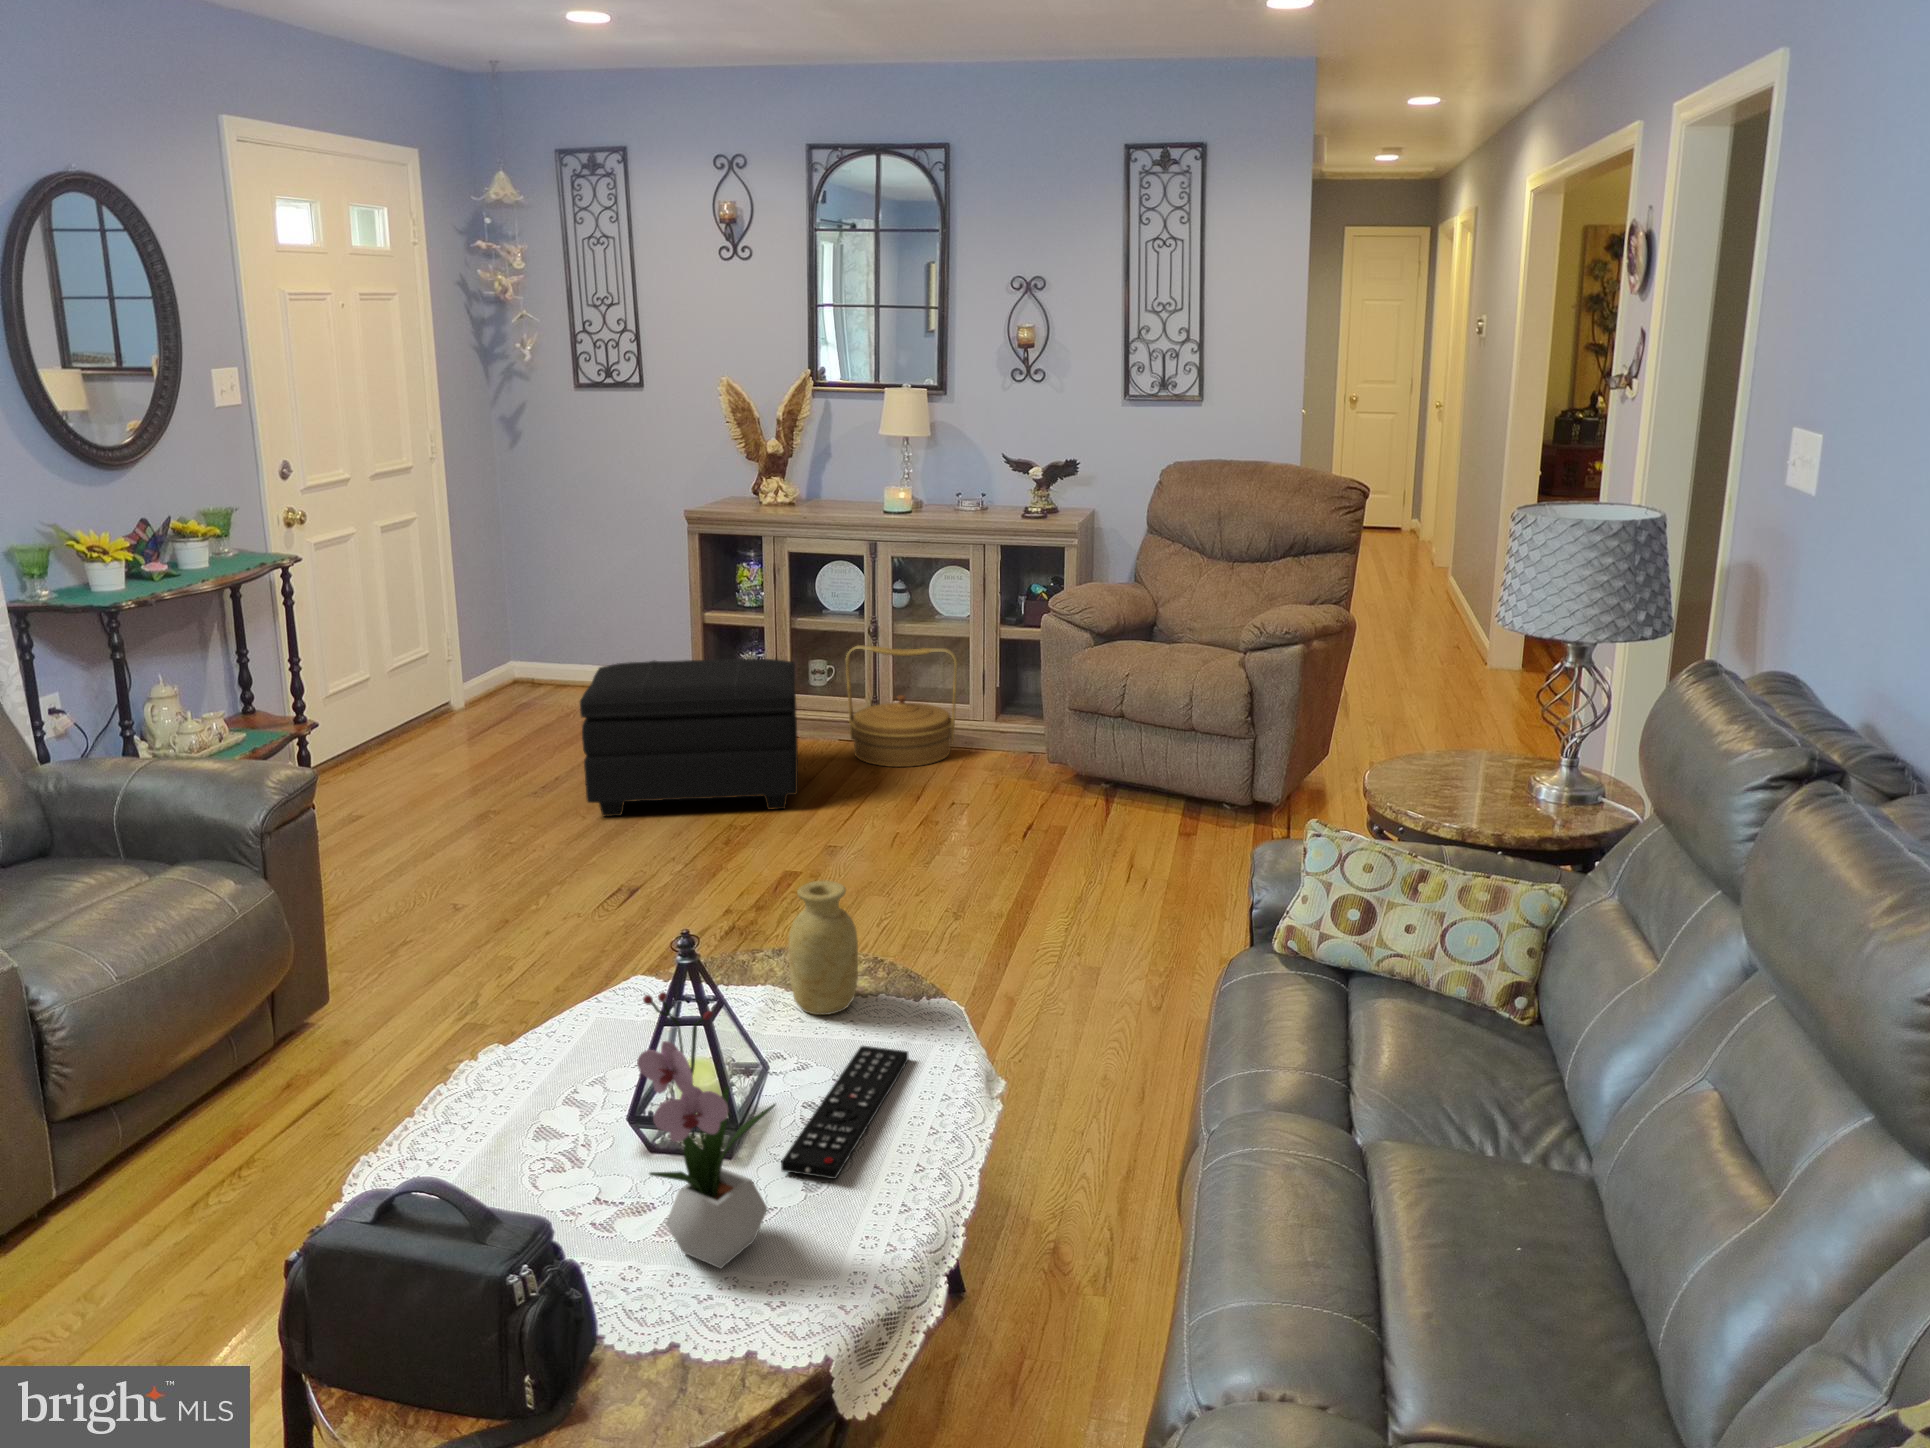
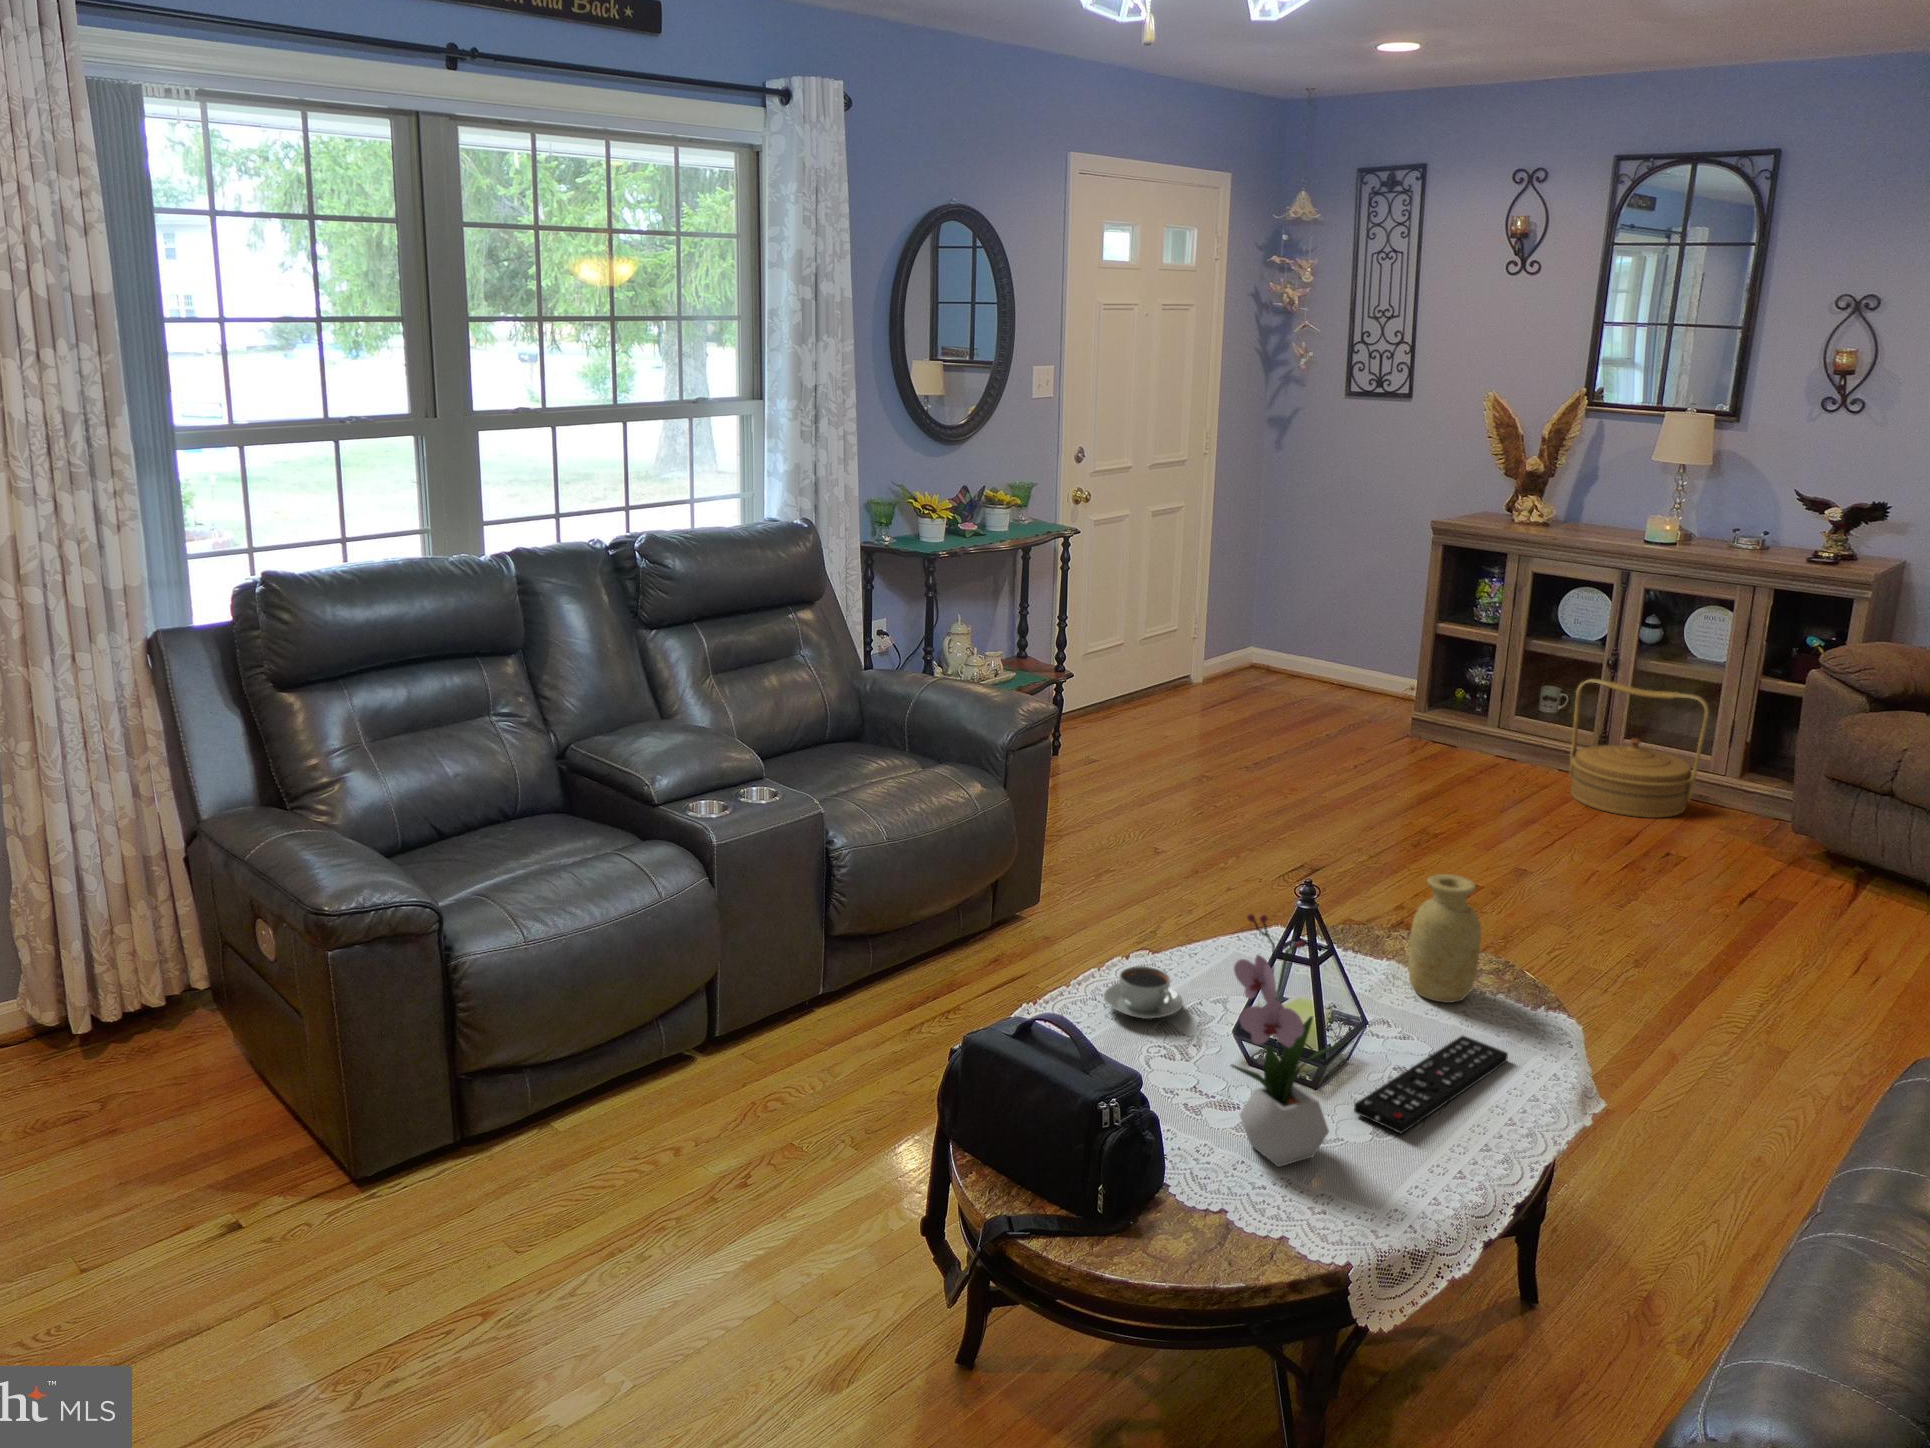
footstool: present [580,658,798,816] -> none [1283,663,1517,831]
coffee cup: none [464,1070,563,1137] -> present [1104,966,1183,1019]

